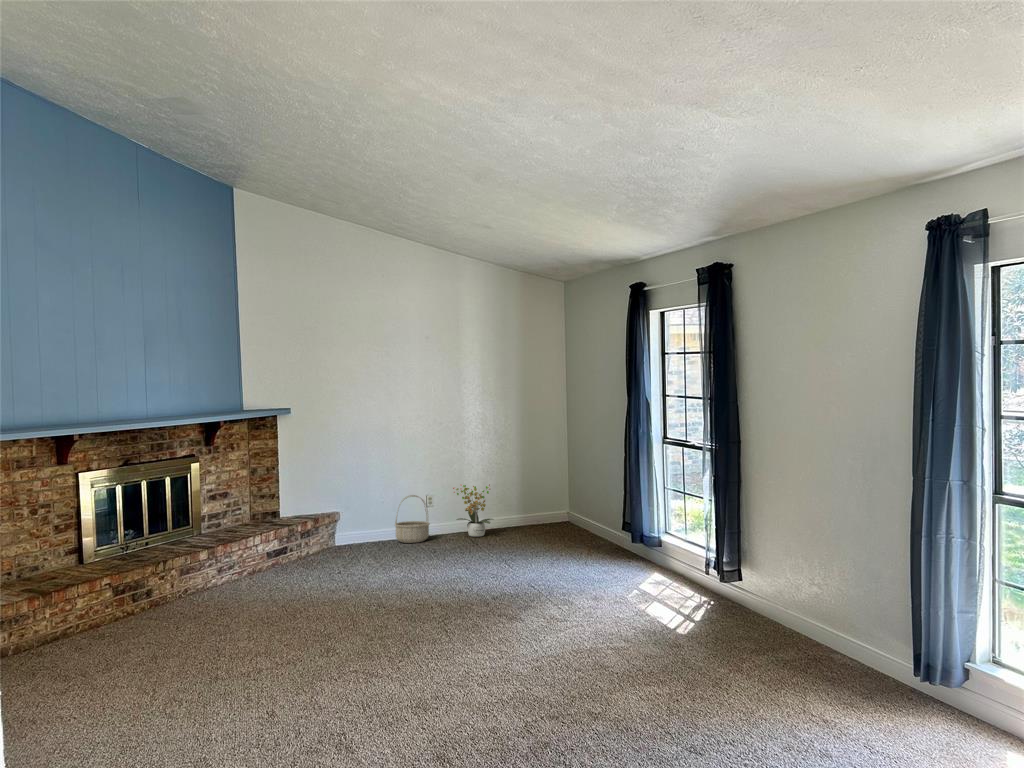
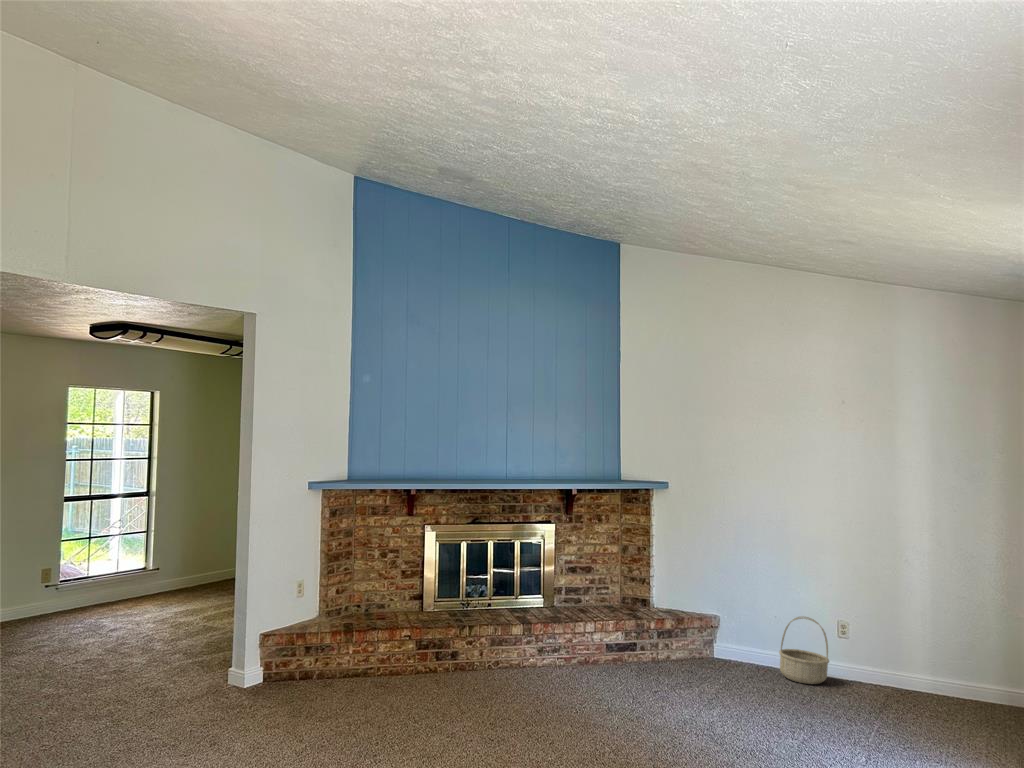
potted plant: present [453,485,494,537] -> none [863,618,934,704]

